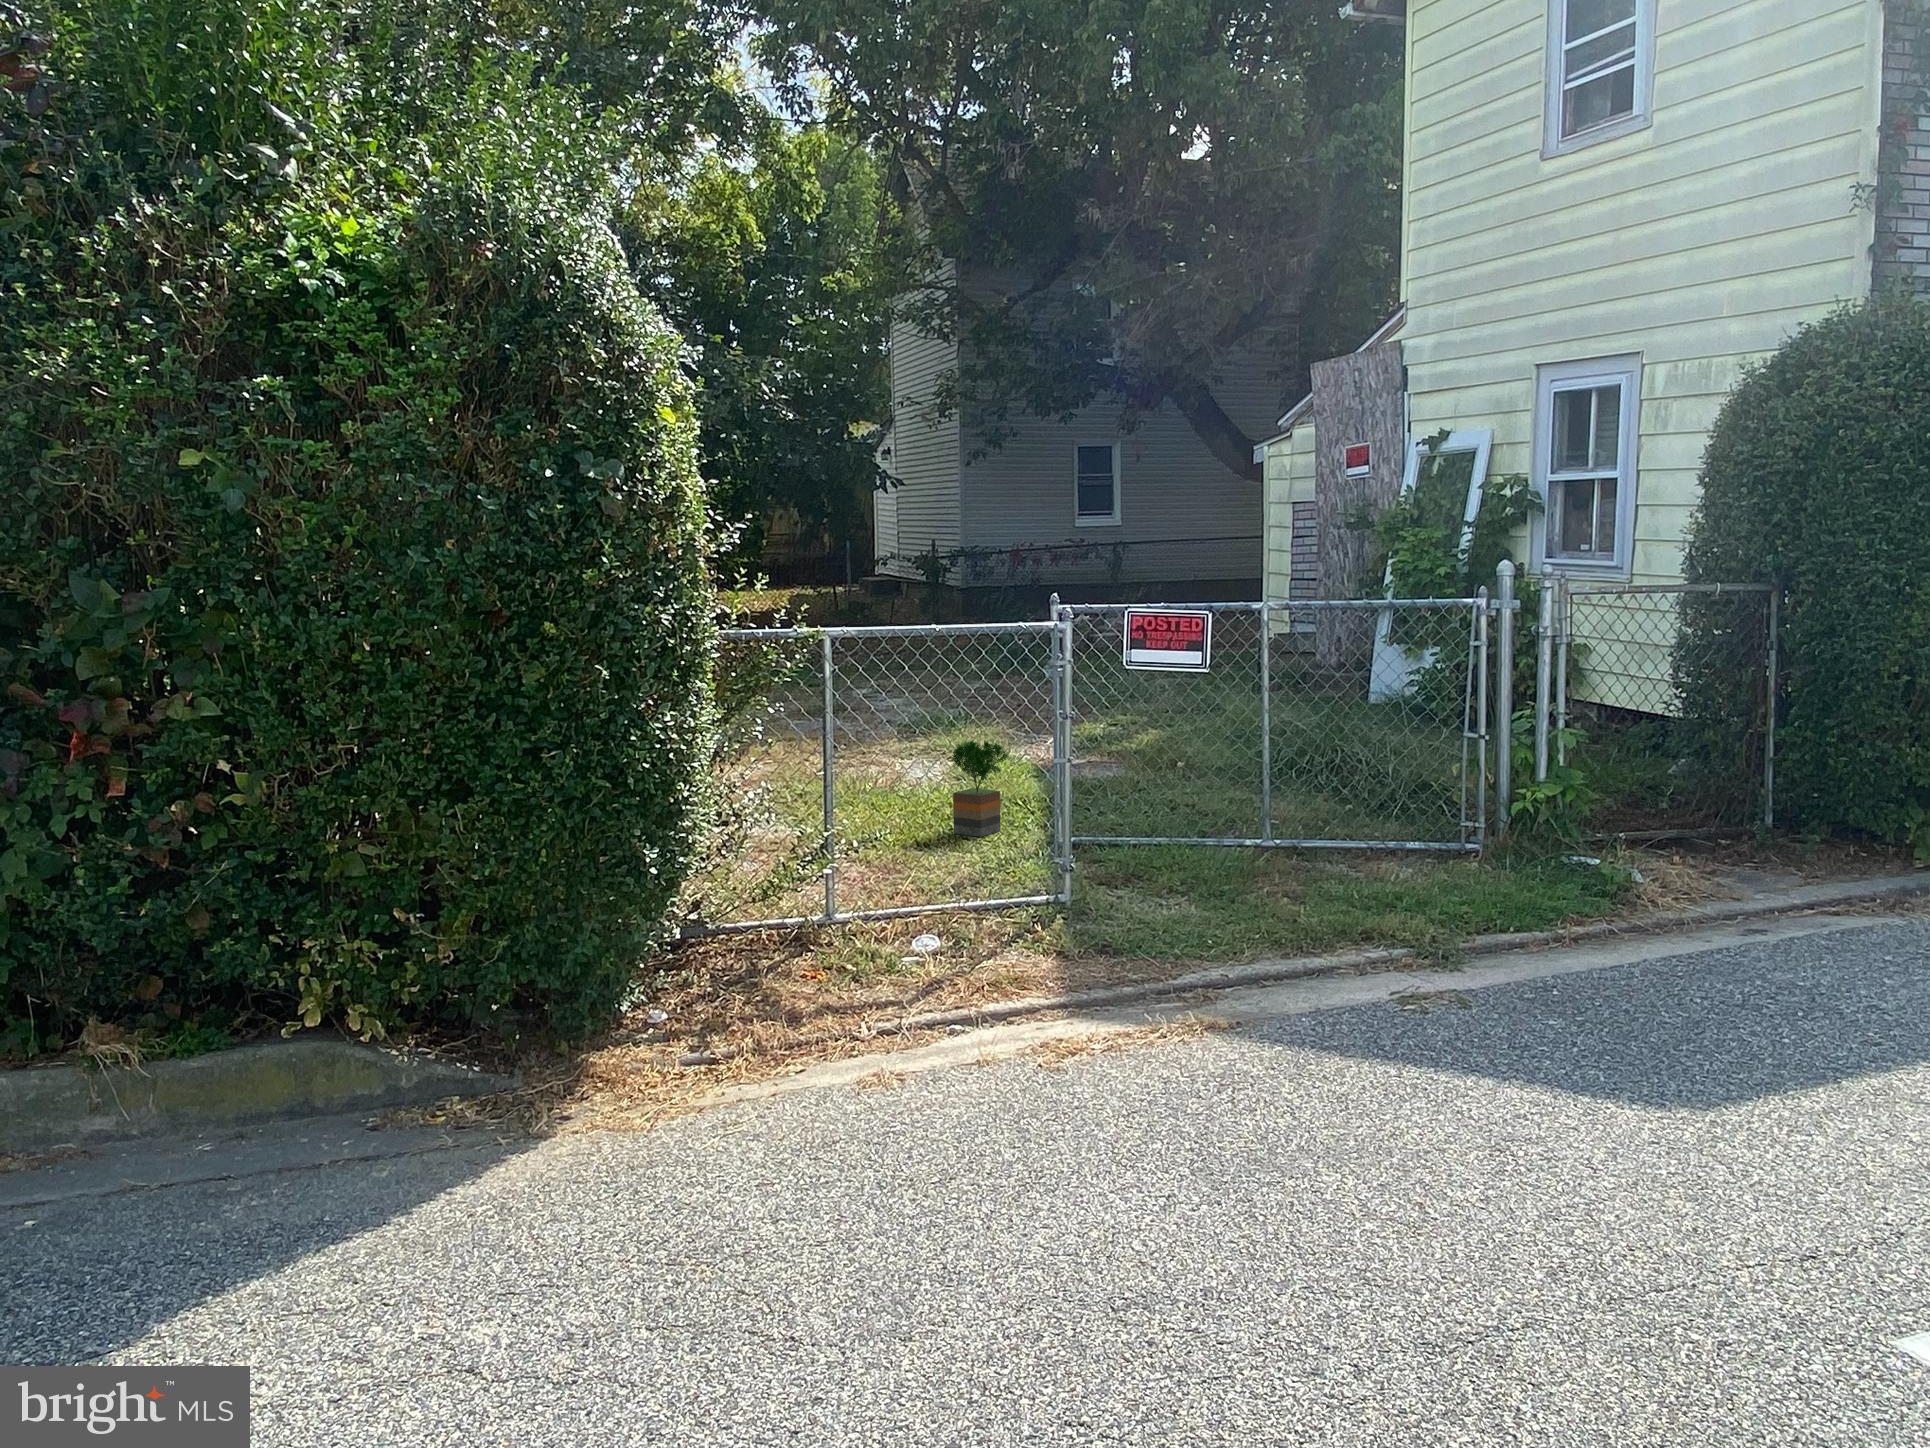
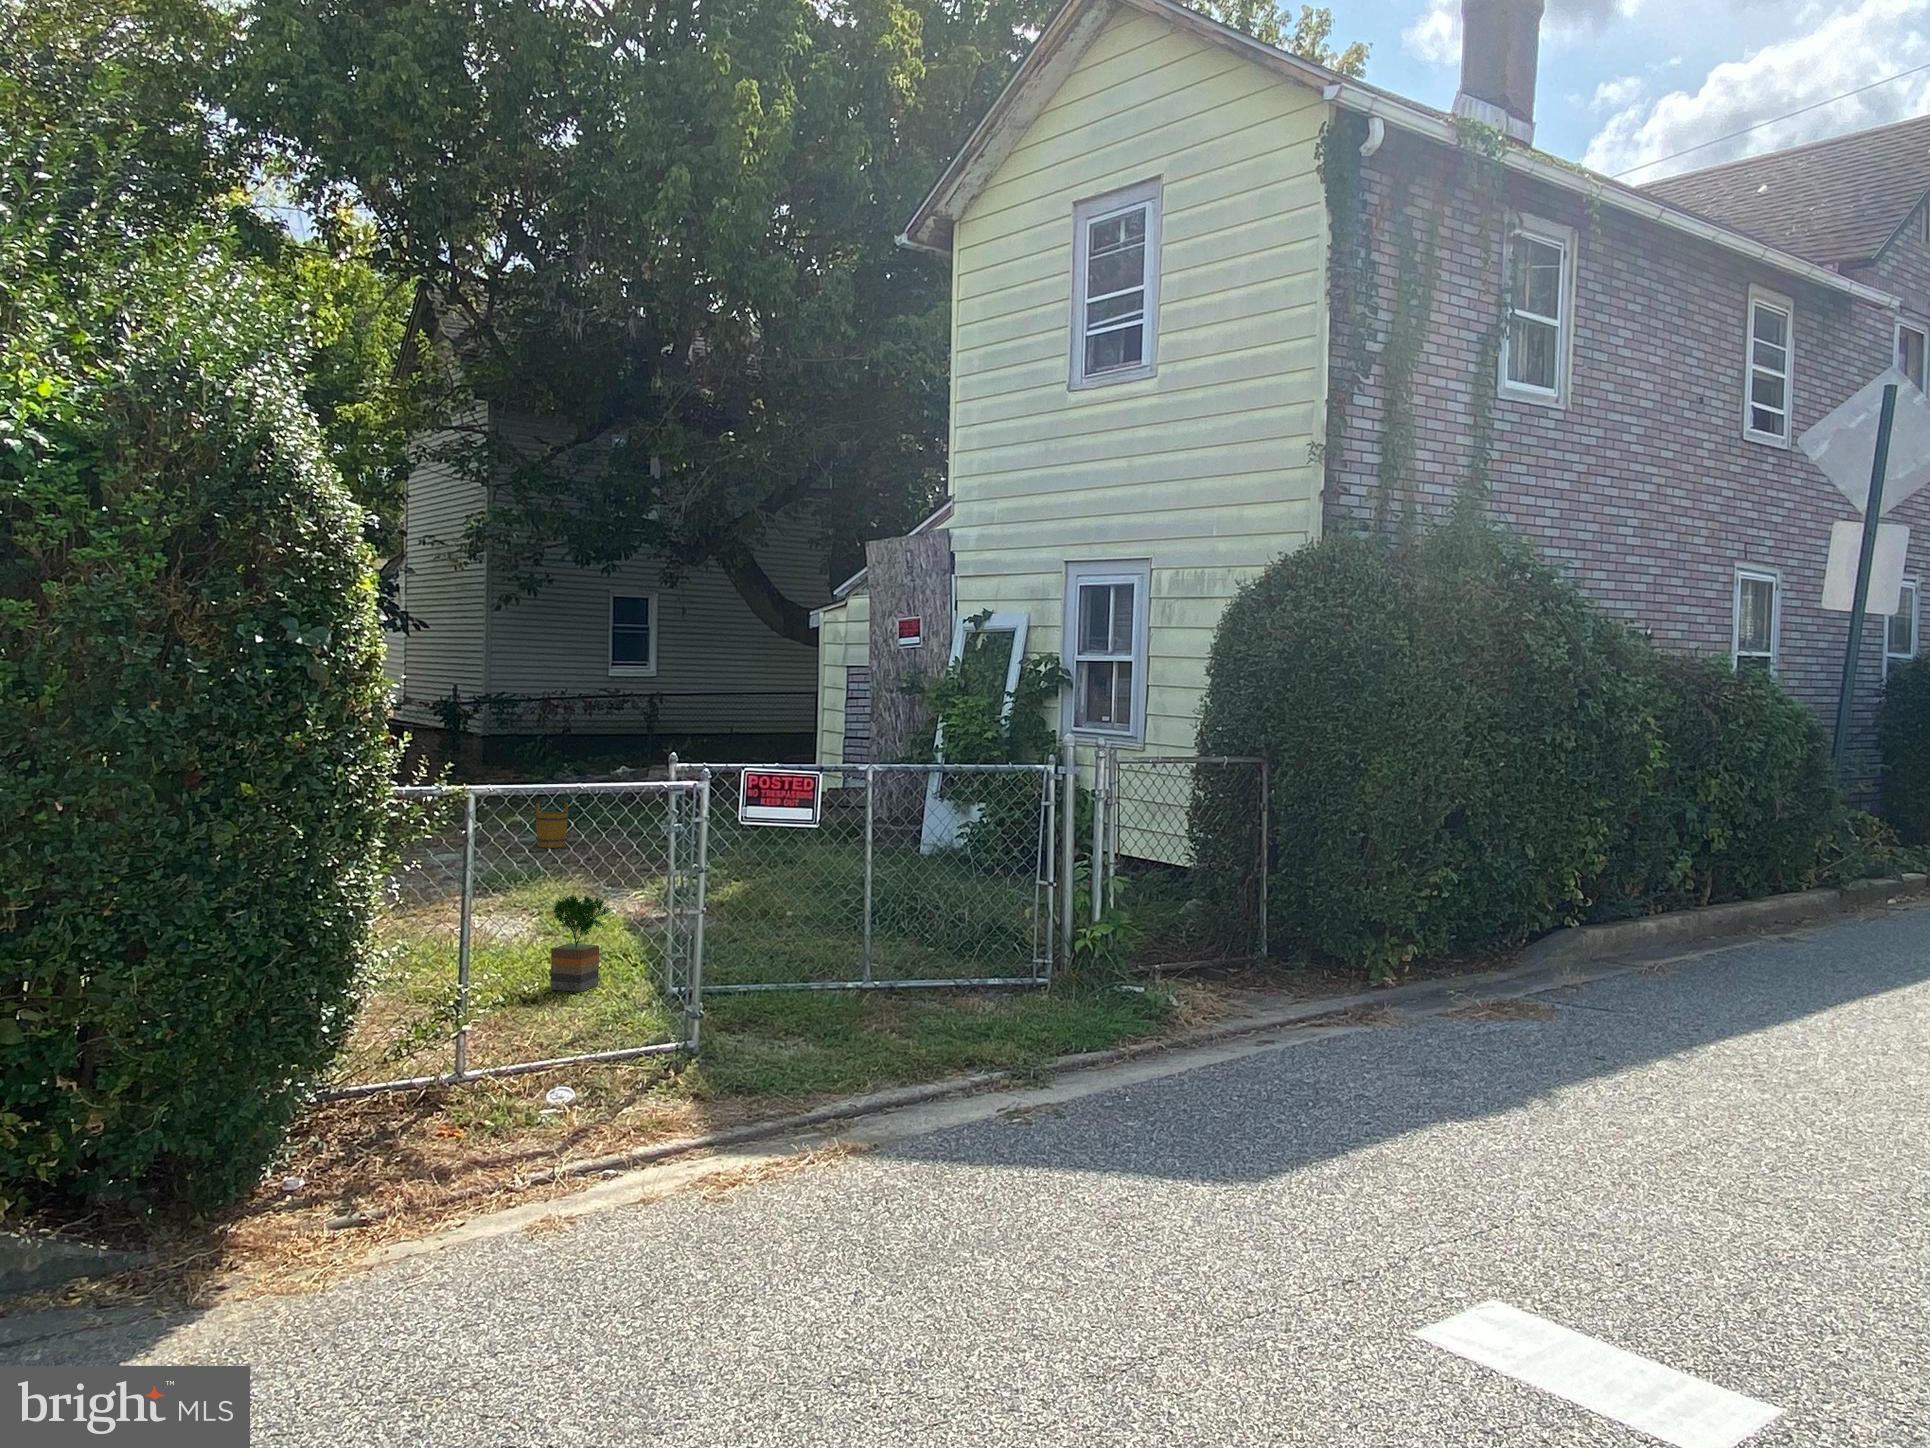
bucket: none [988,650,1021,694] -> present [534,803,569,848]

